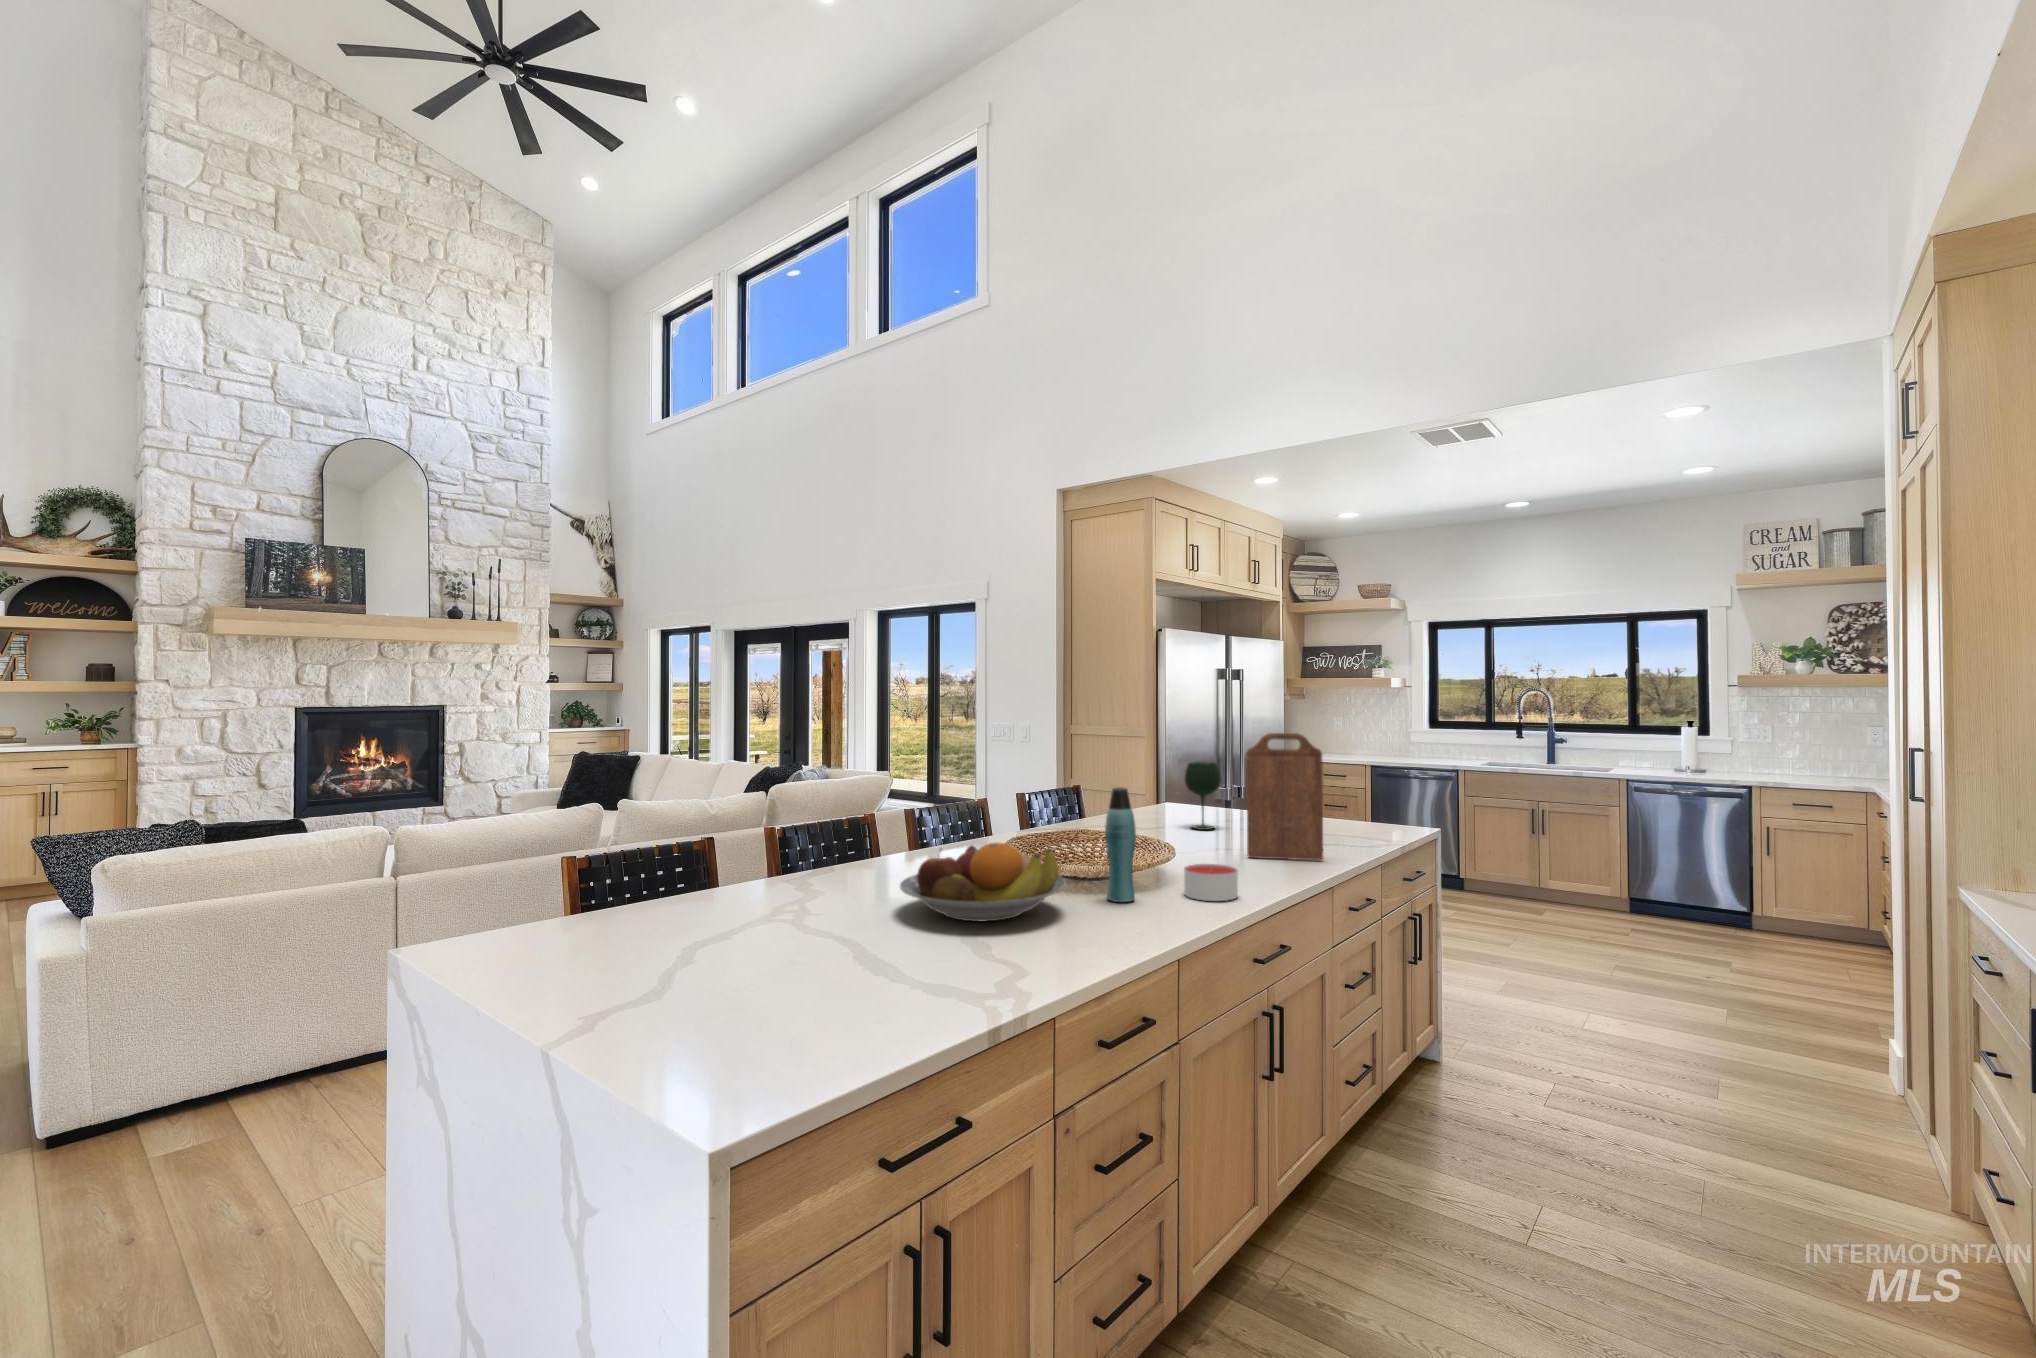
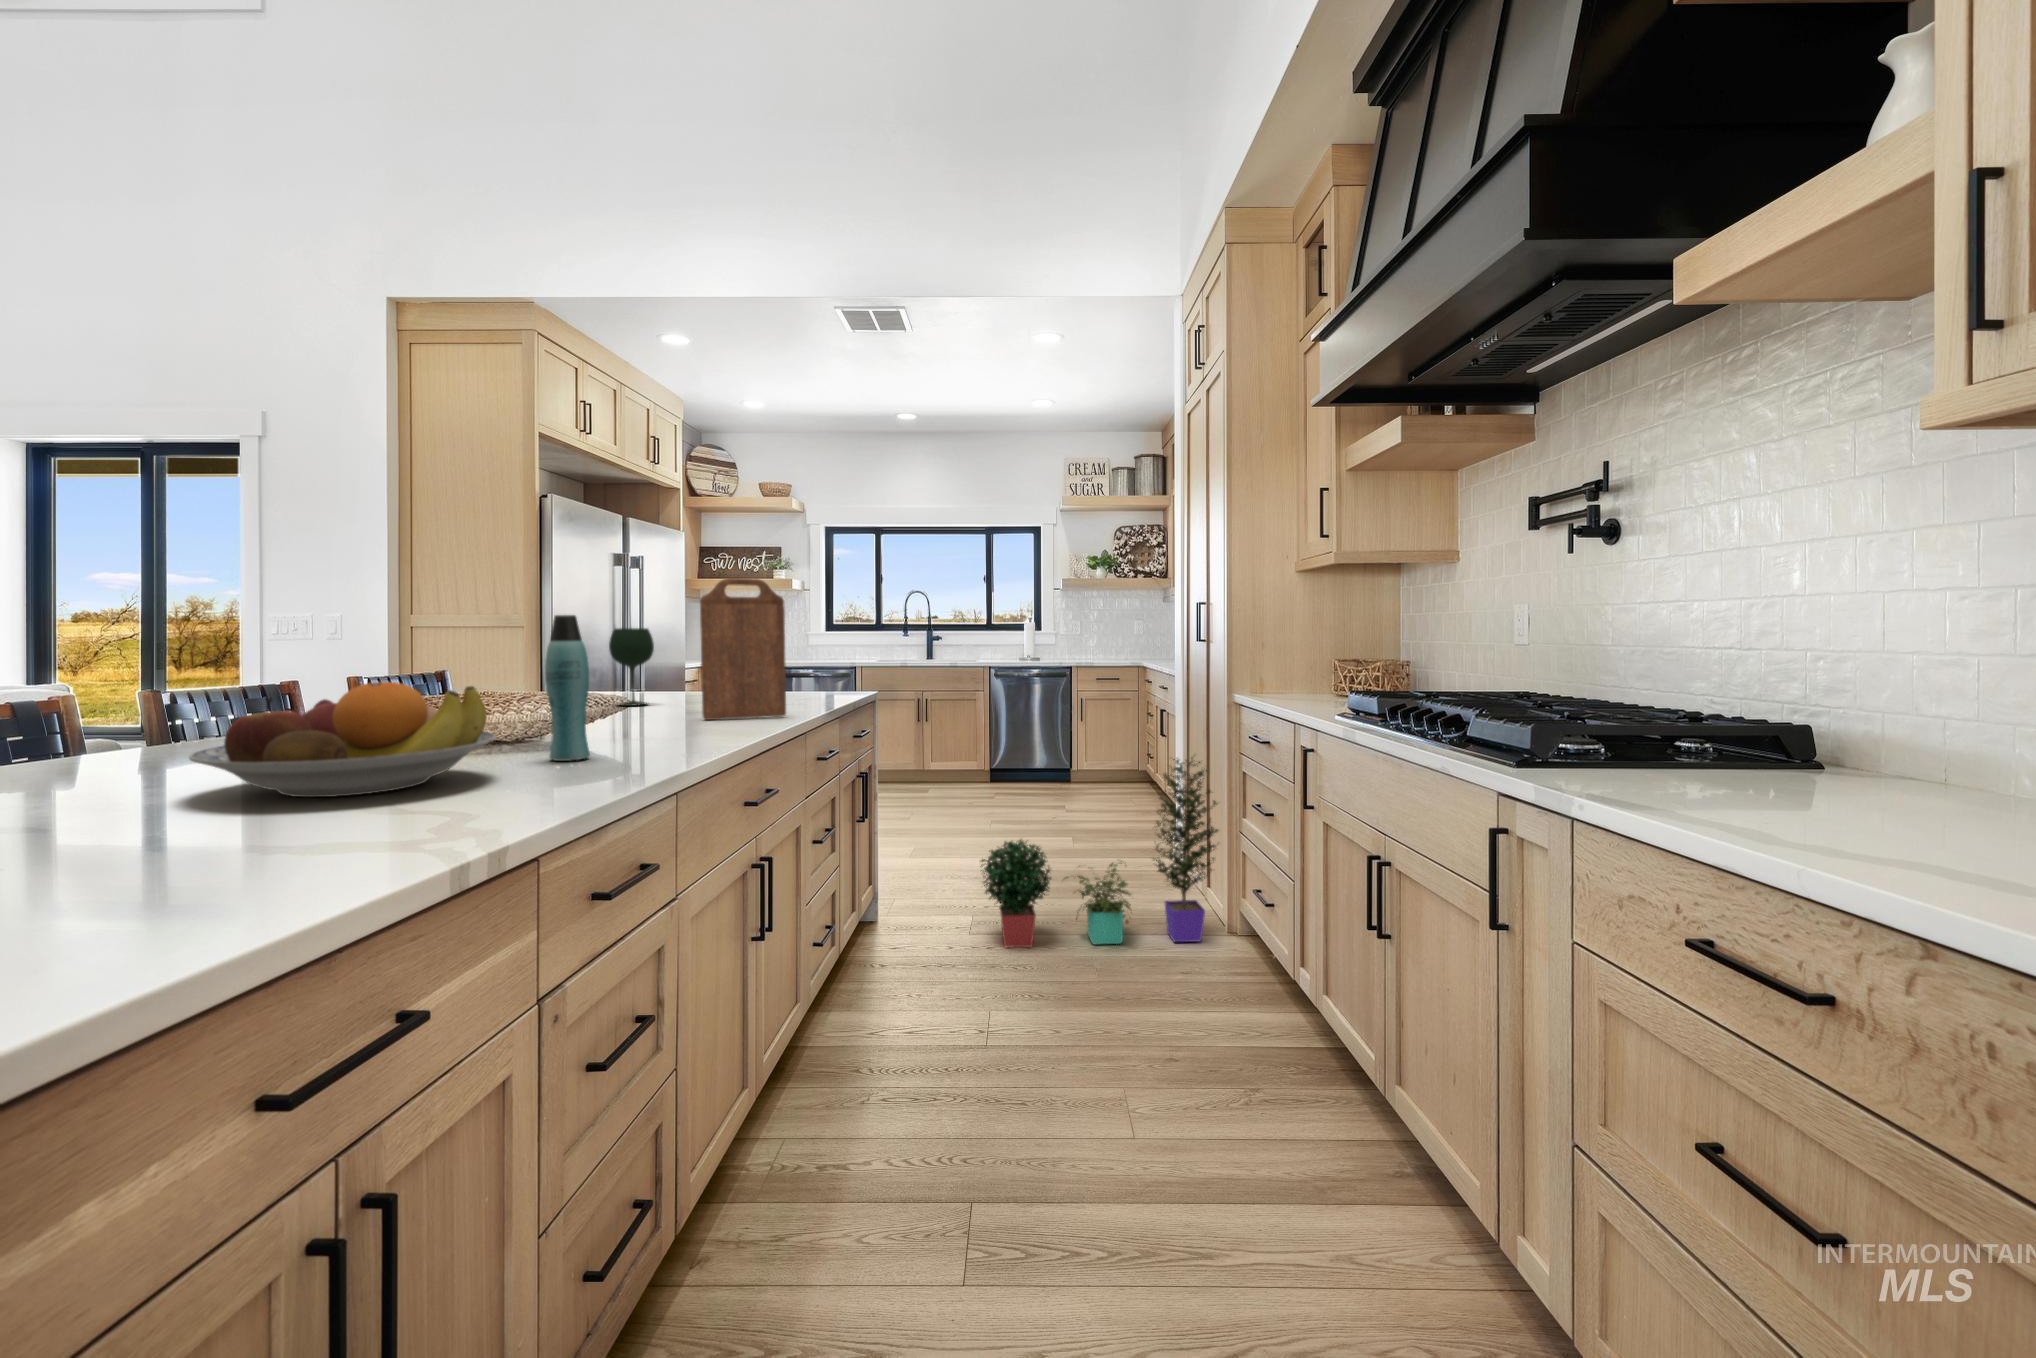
candle: present [1184,864,1238,901] -> none [650,712,717,751]
potted plant: none [1555,952,1935,1210] -> present [981,755,1218,947]

